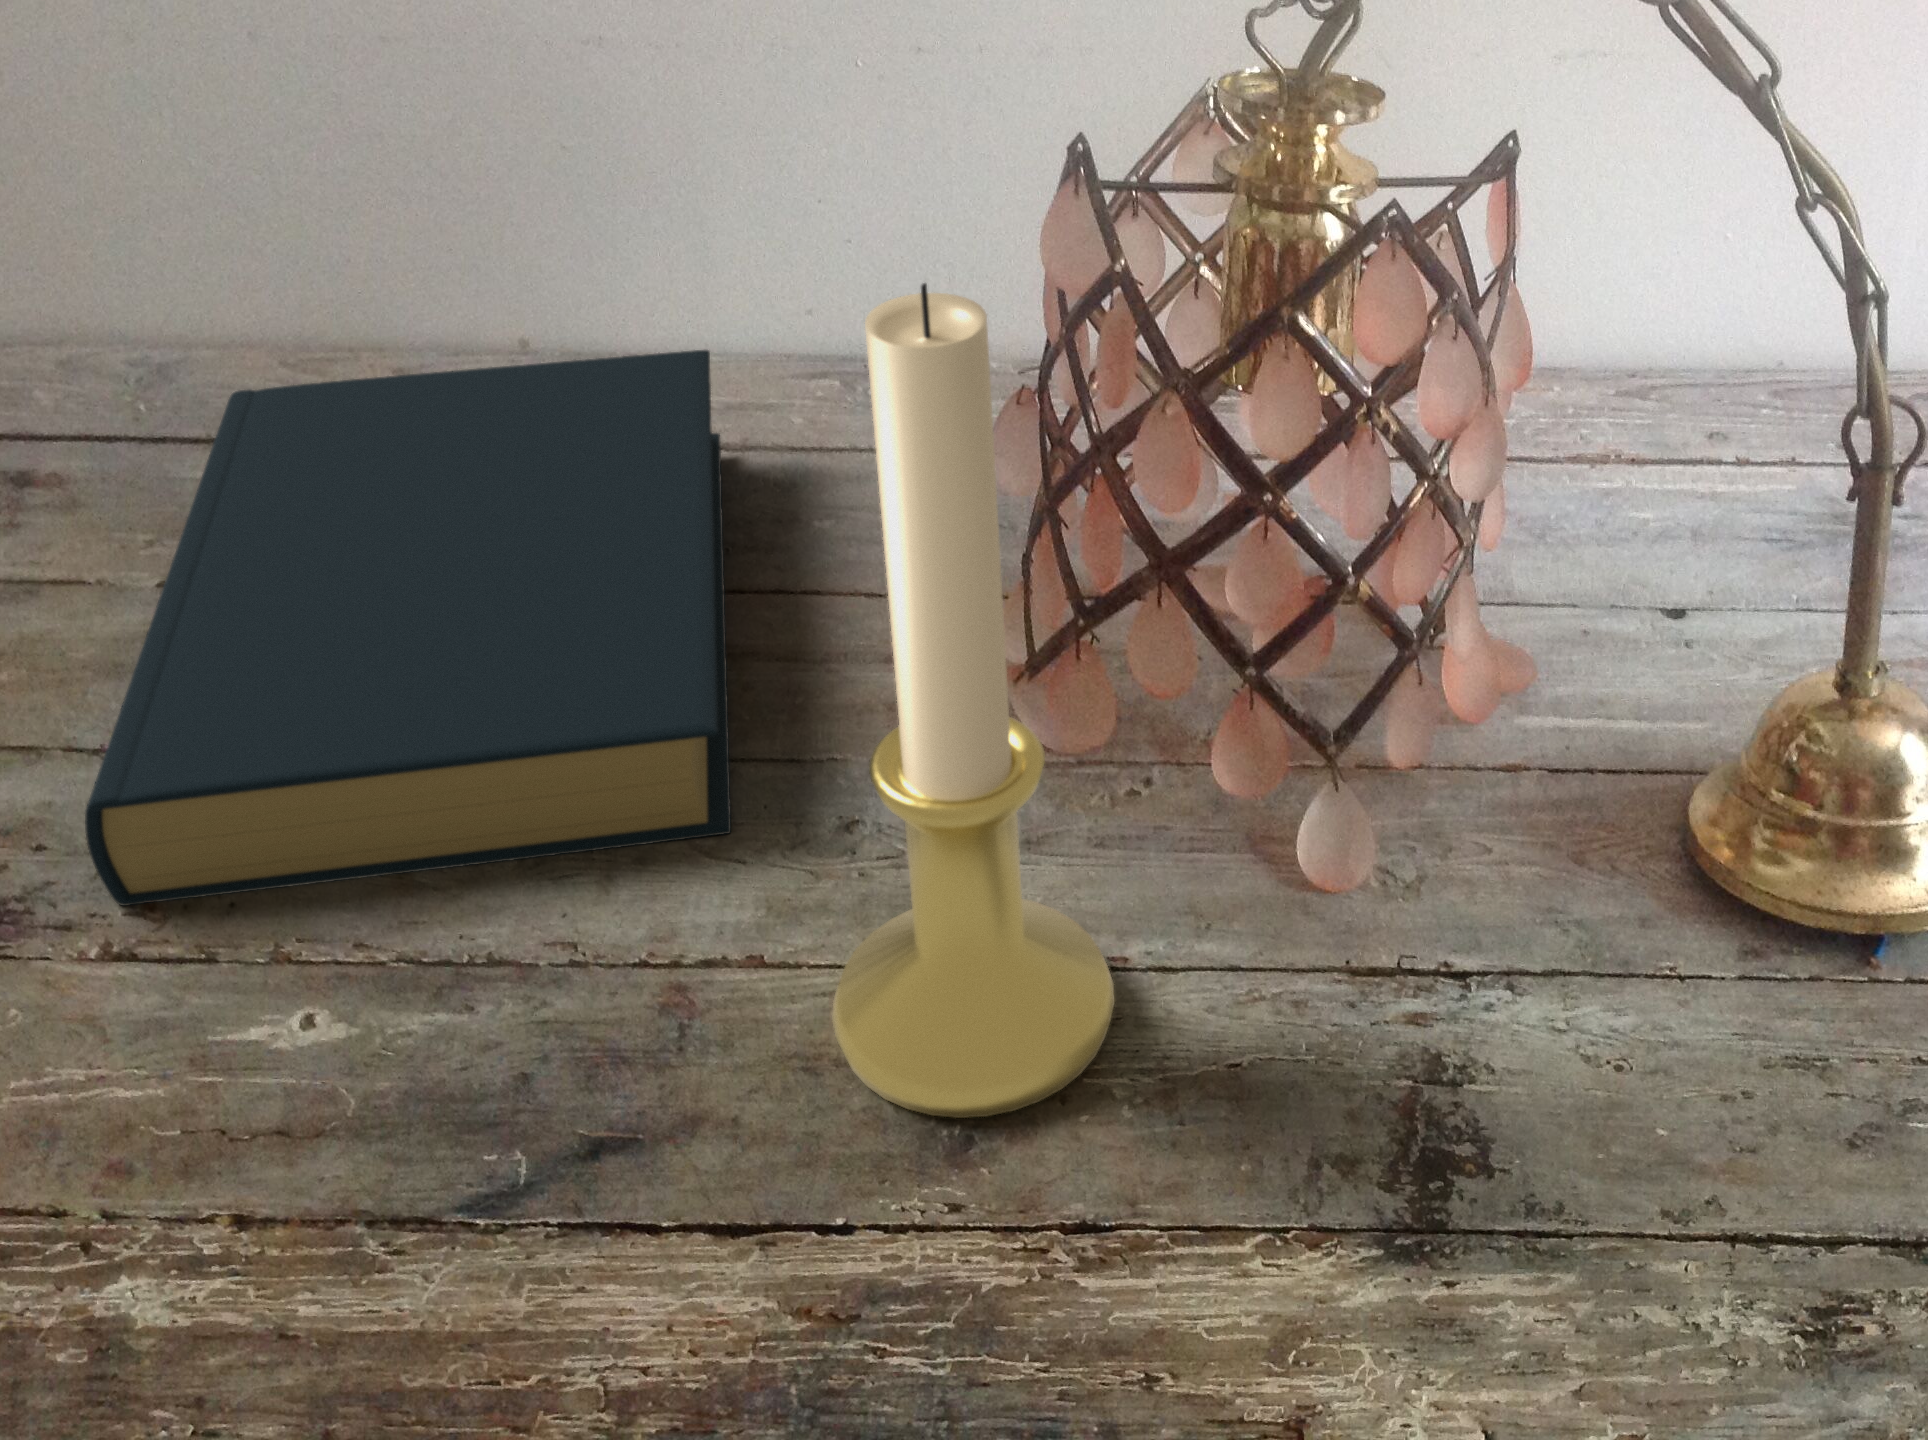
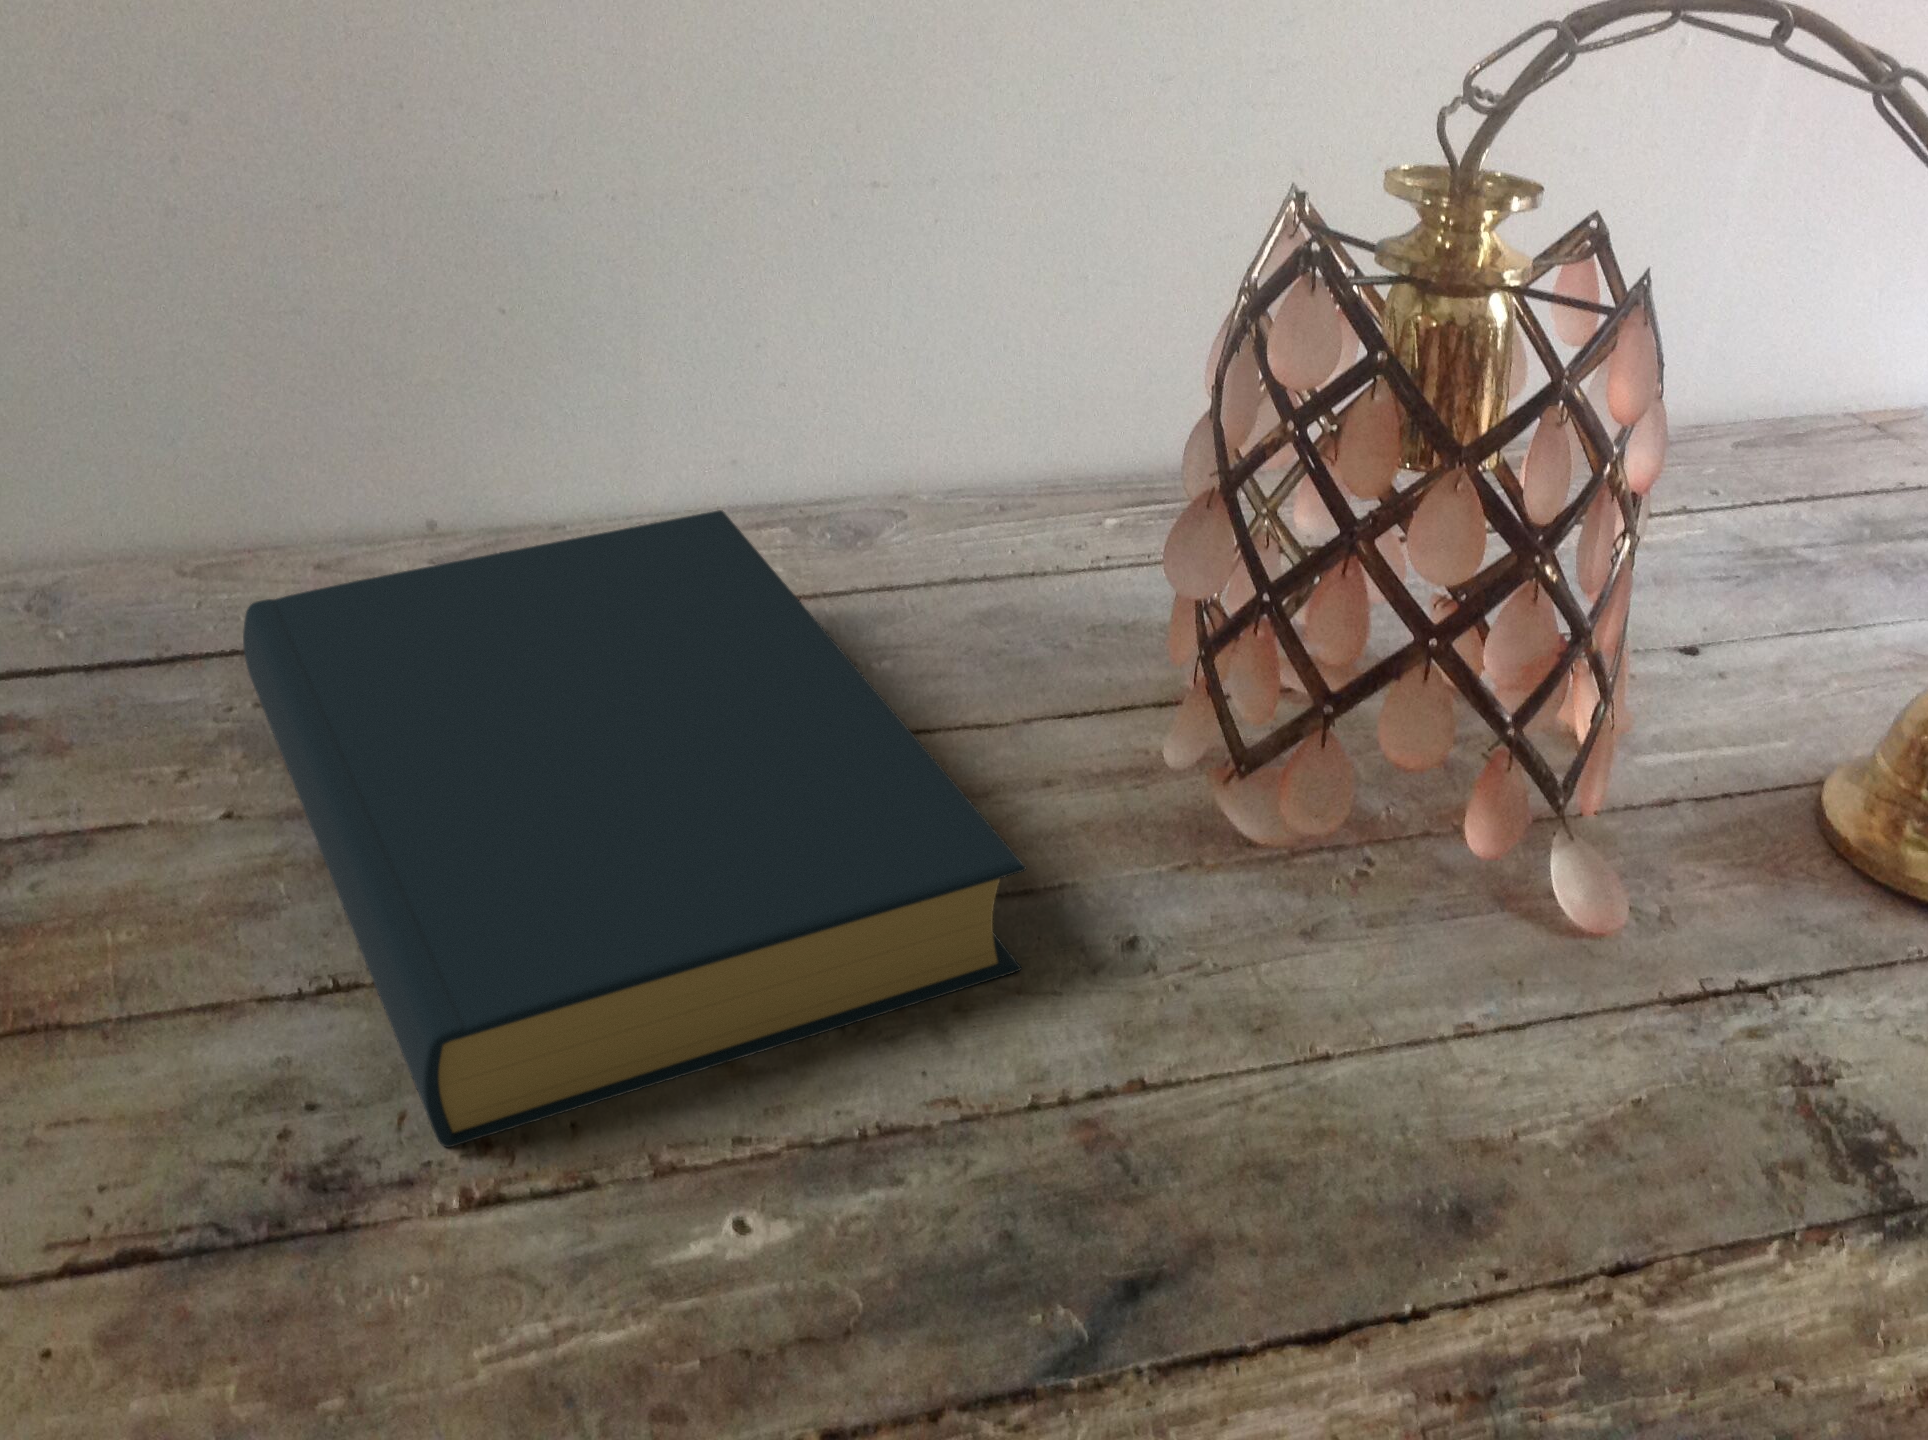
candle holder: present [832,283,1115,1118] -> none [1253,375,1545,1195]

